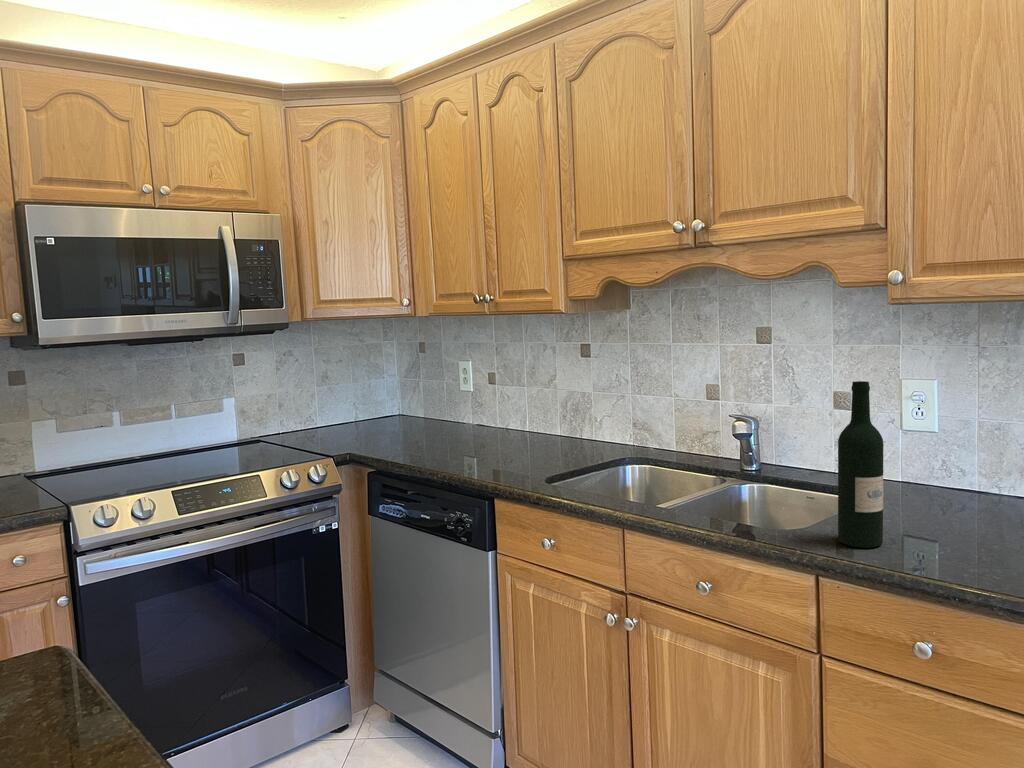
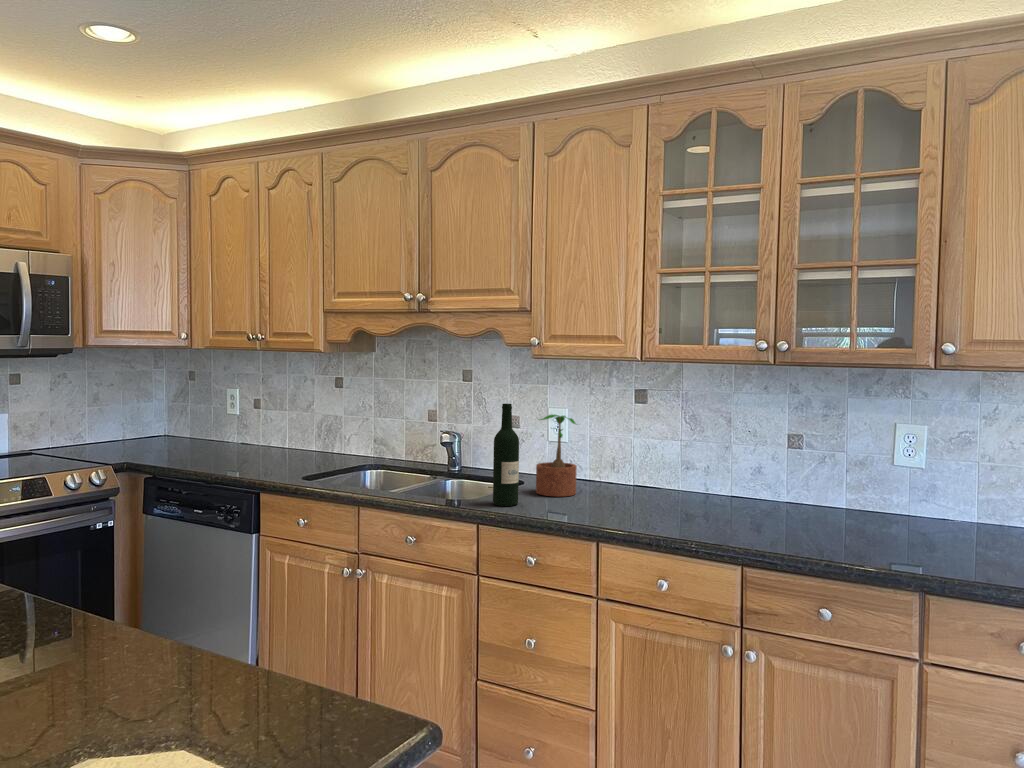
potted plant: none [899,393,983,527] -> present [536,414,577,496]

